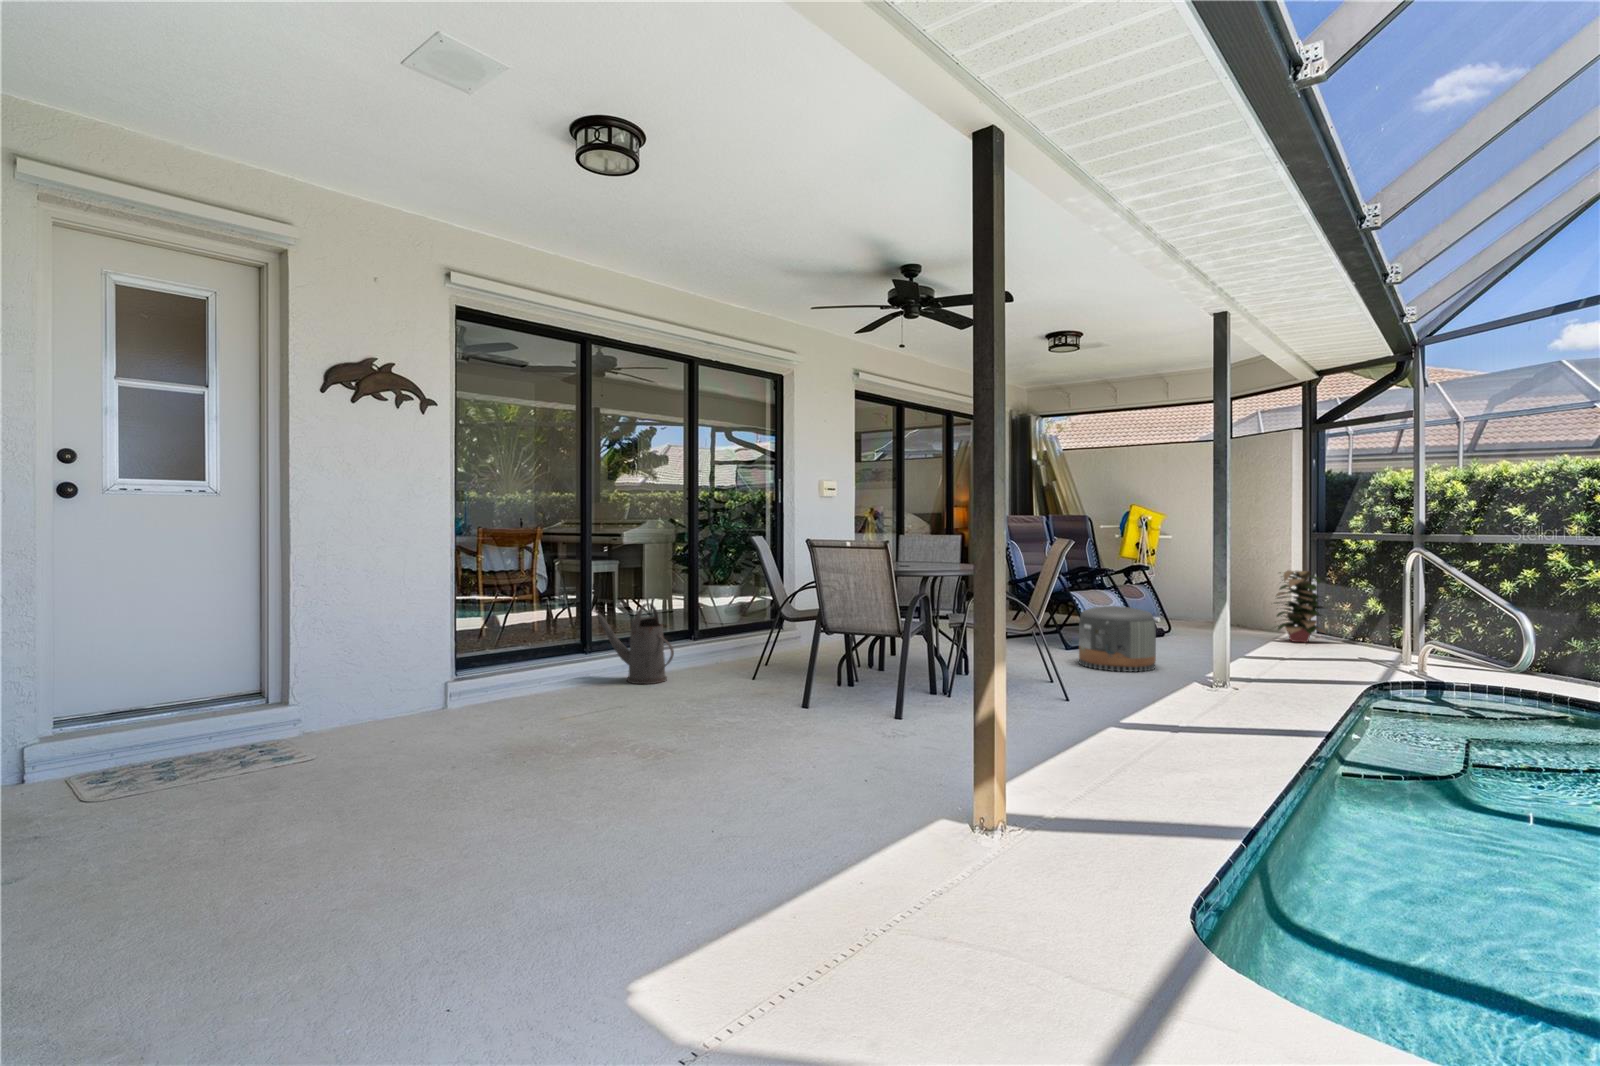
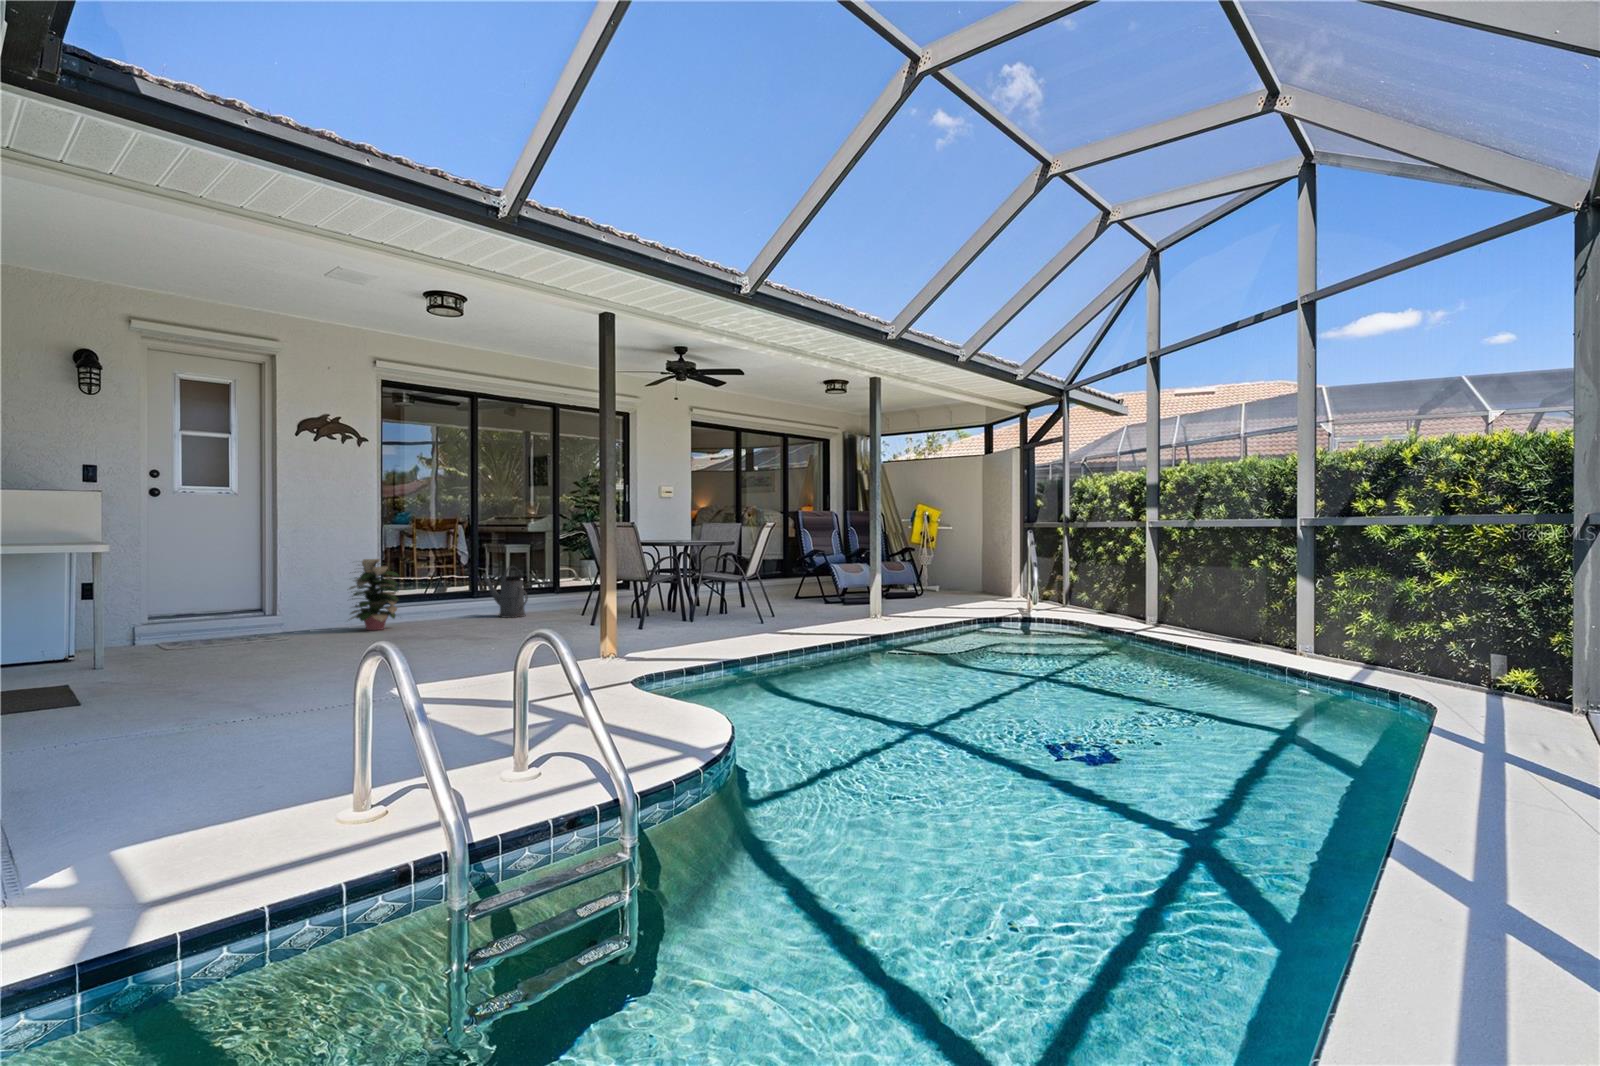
decorative plant: present [1275,570,1326,642] -> present [348,559,399,630]
pouf: present [1079,606,1156,672] -> none [813,571,861,613]

